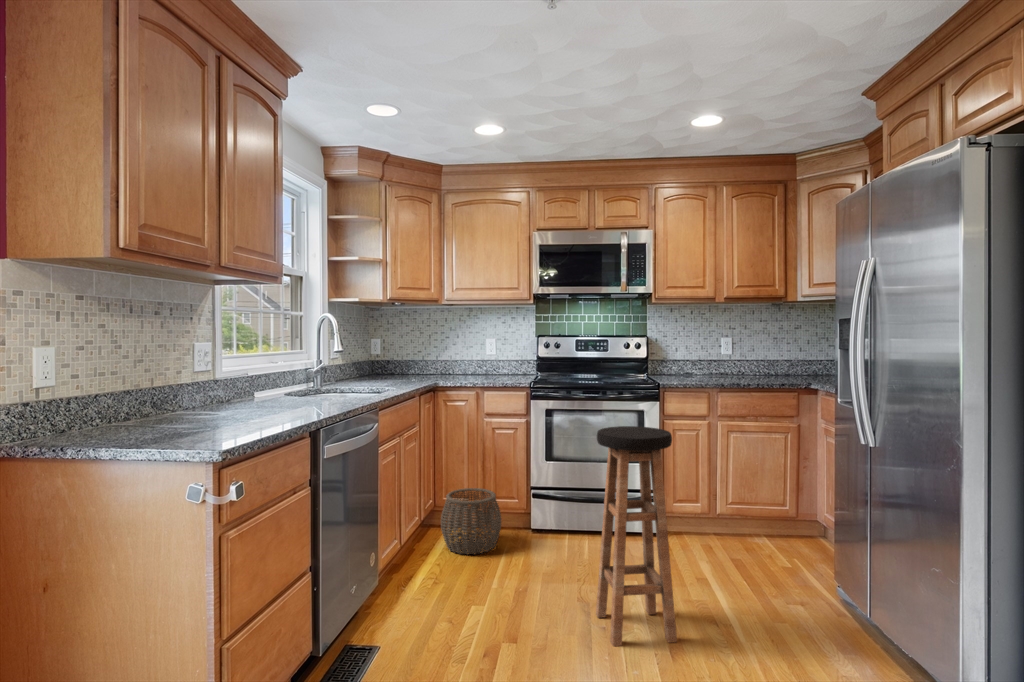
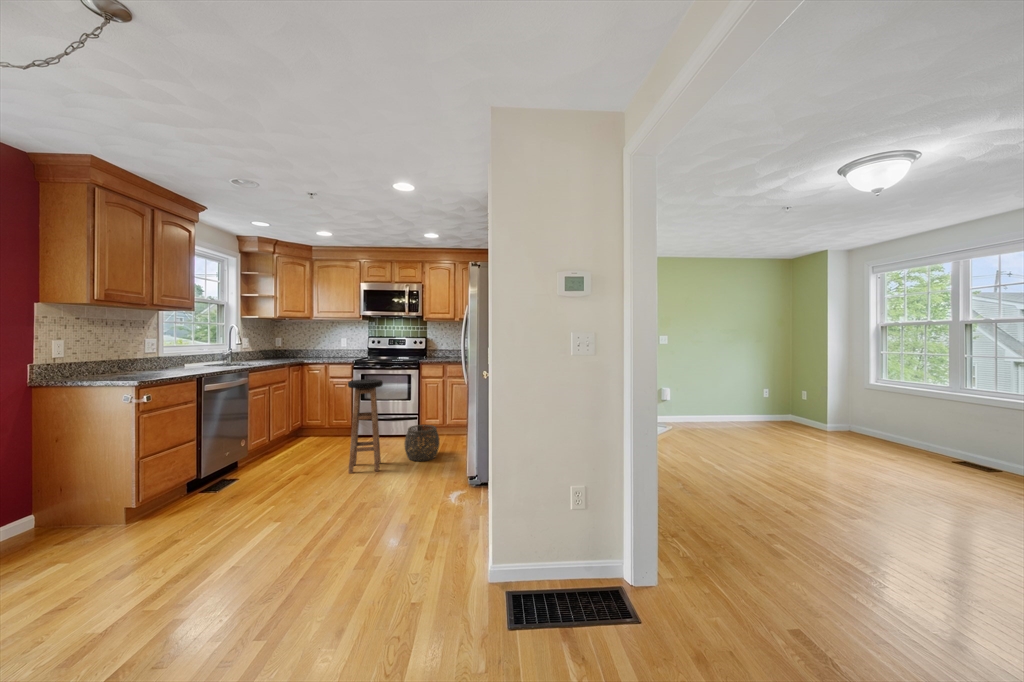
woven basket: present [441,488,501,555] -> present [405,425,440,461]

